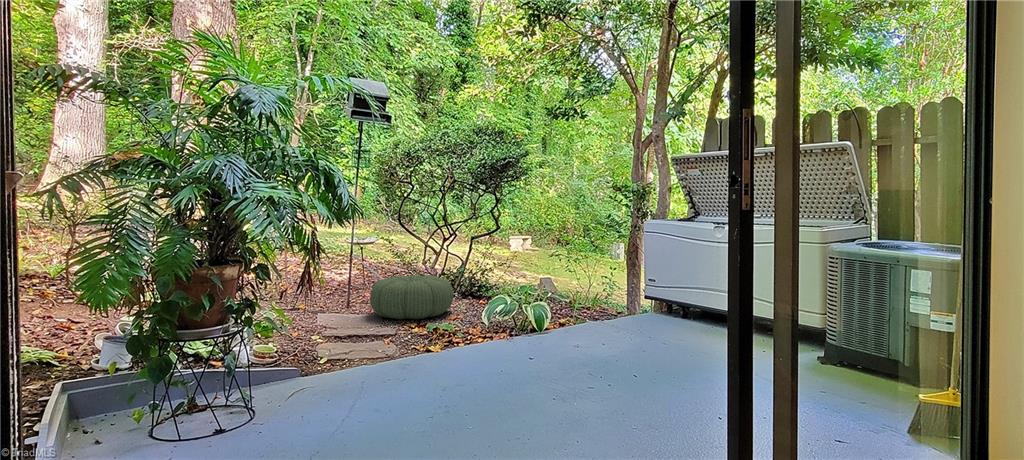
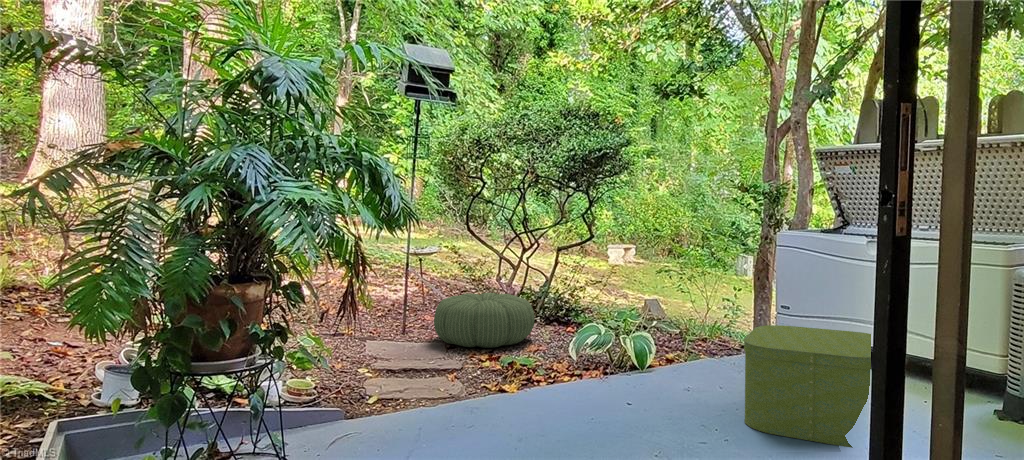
storage box: none [612,293,710,377] -> present [744,325,871,448]

